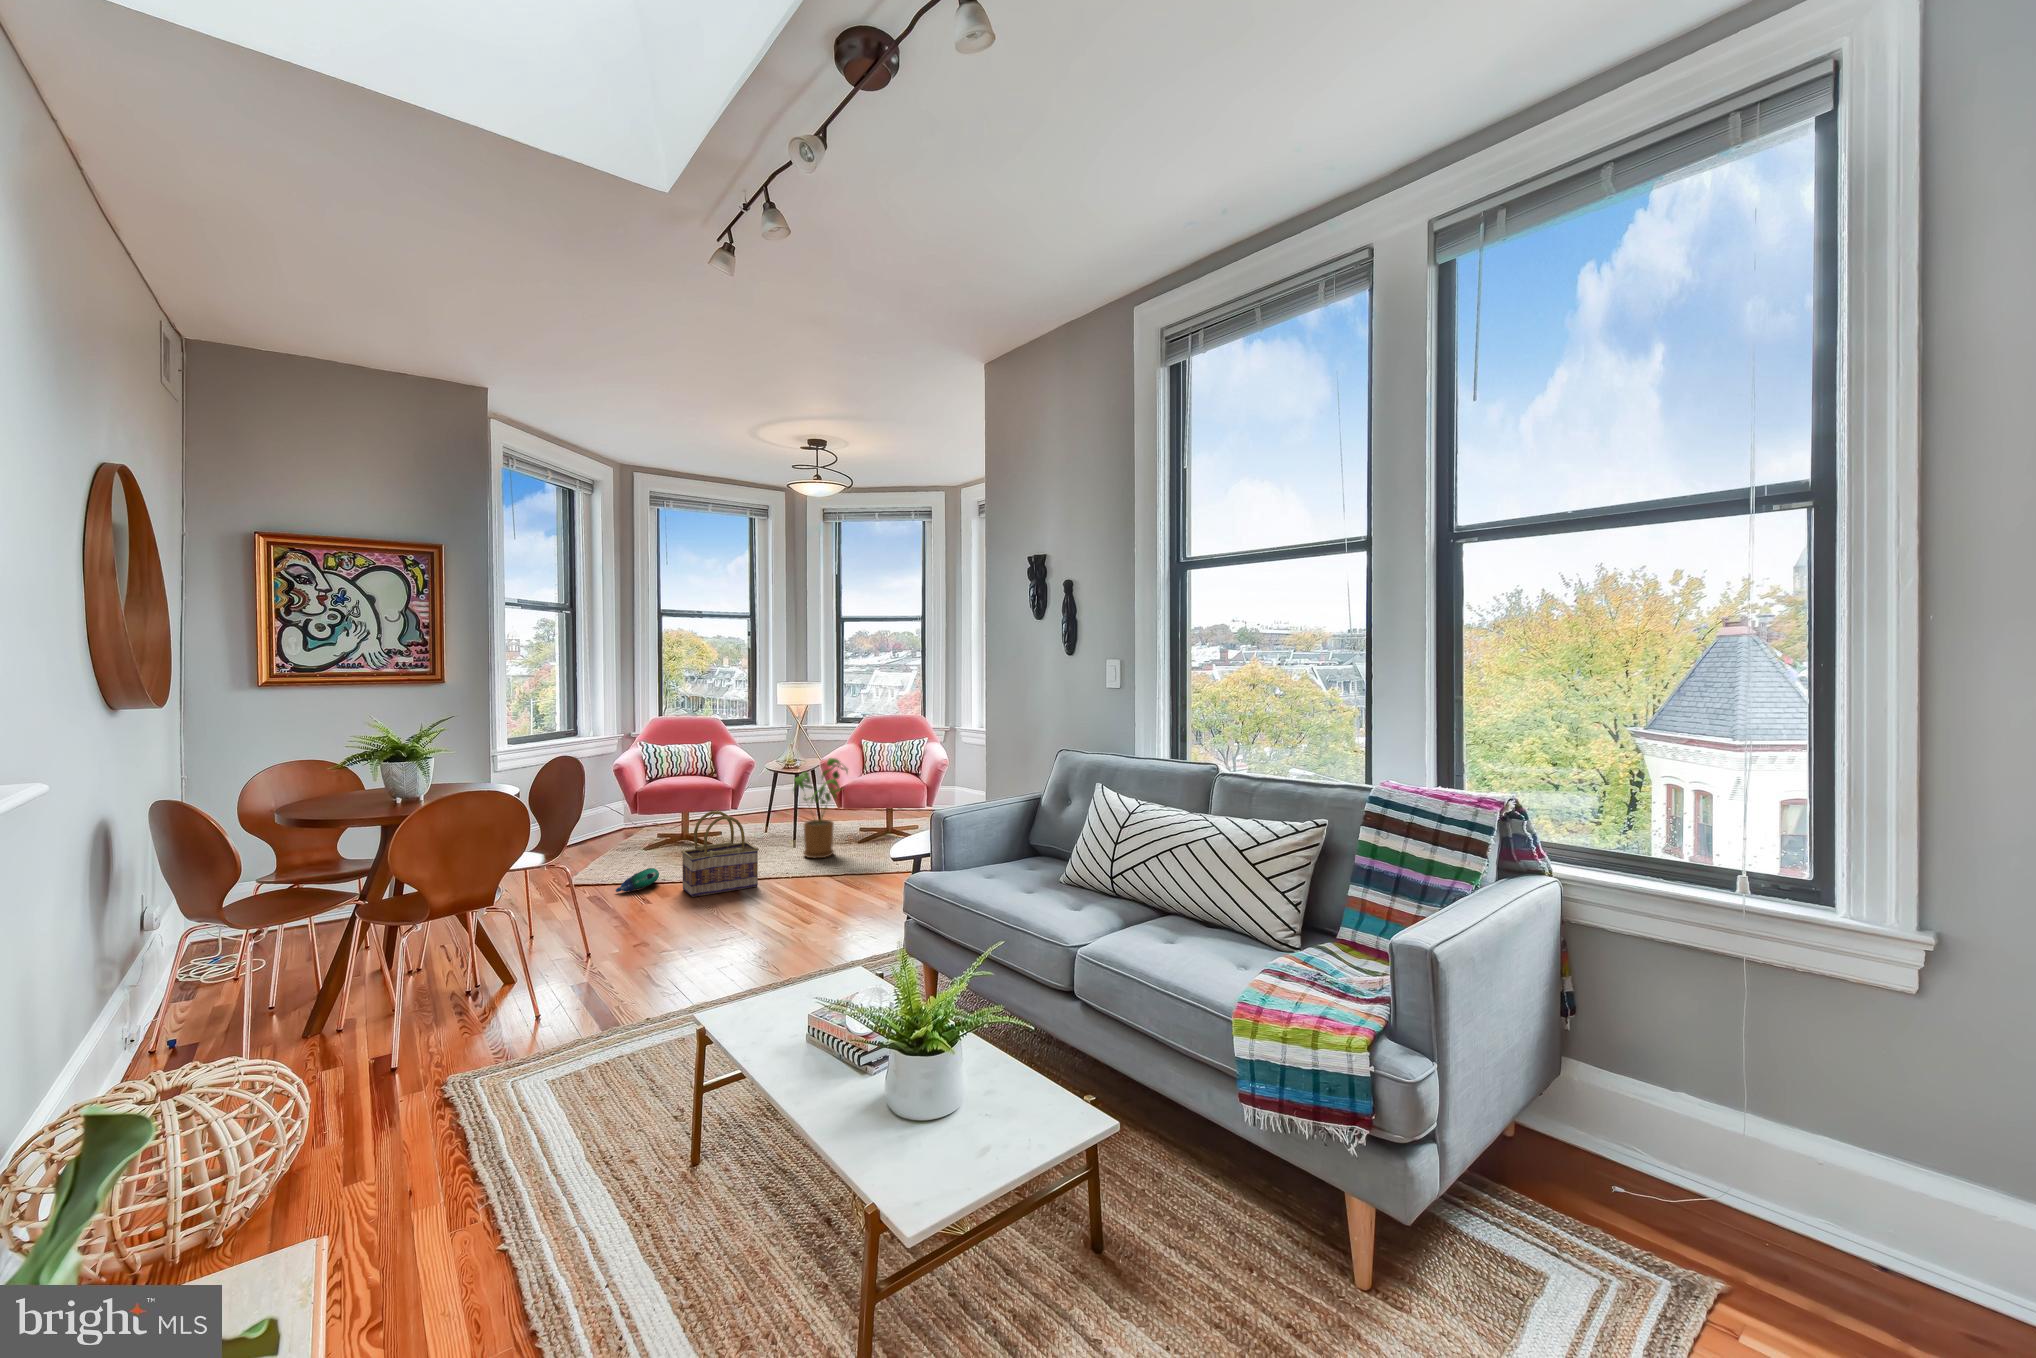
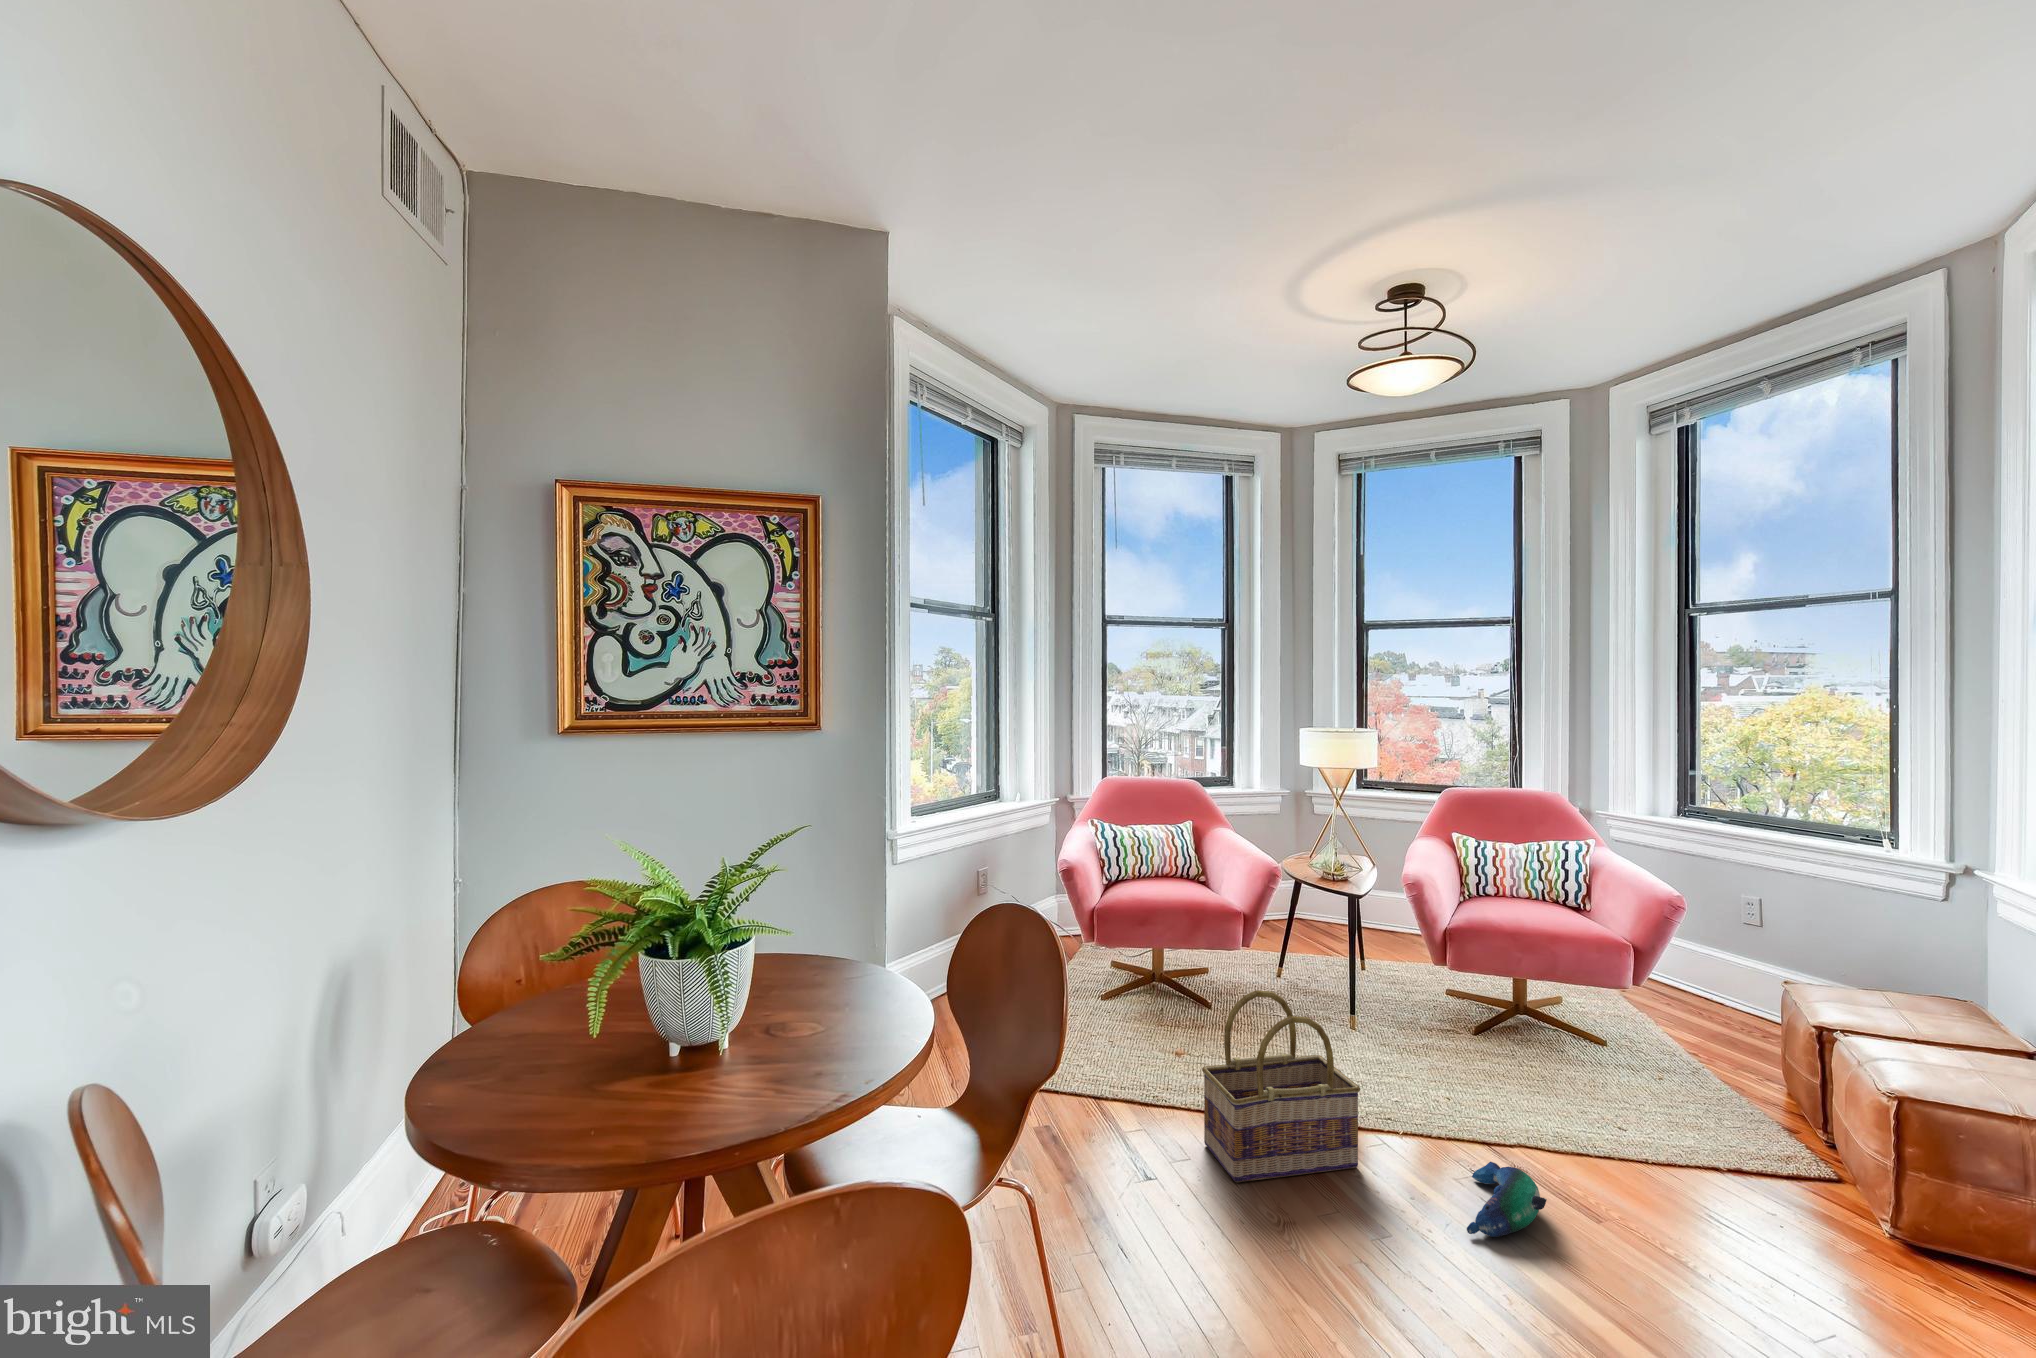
house plant: present [793,758,848,858] -> none [1367,879,1488,1080]
plush toy: present [616,868,659,892] -> present [1467,1162,1547,1237]

